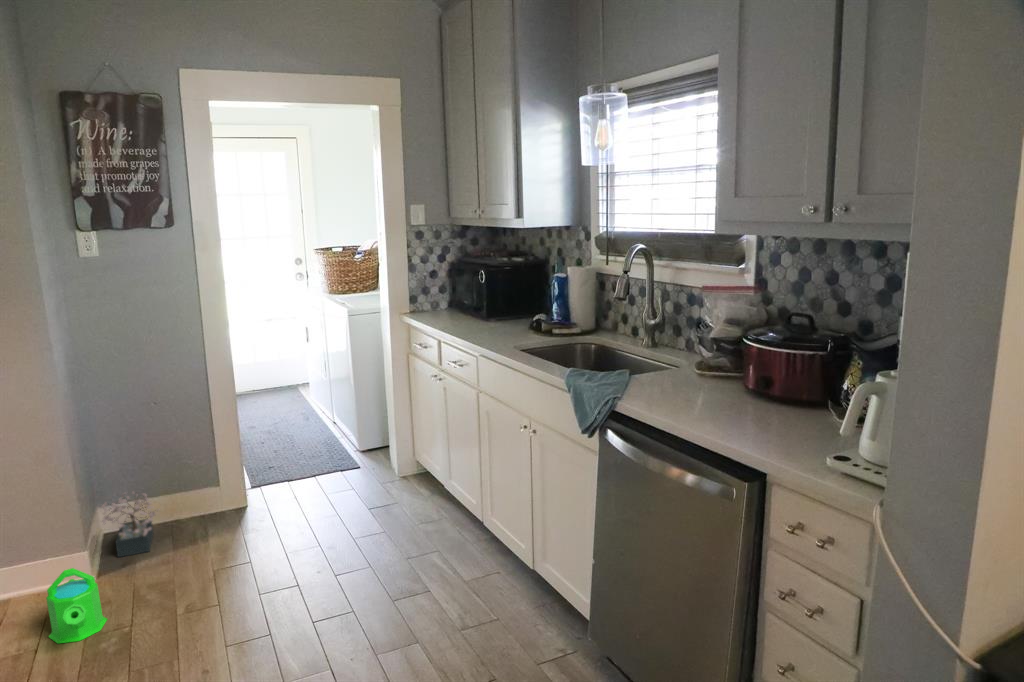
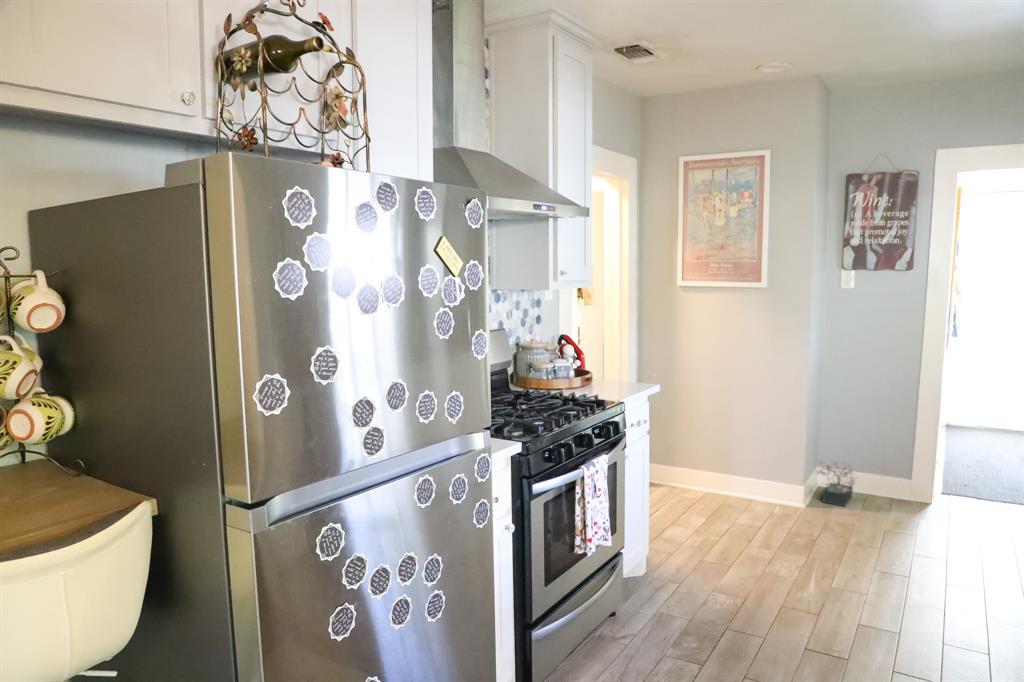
watering can: present [46,568,107,643] -> none [768,485,804,533]

